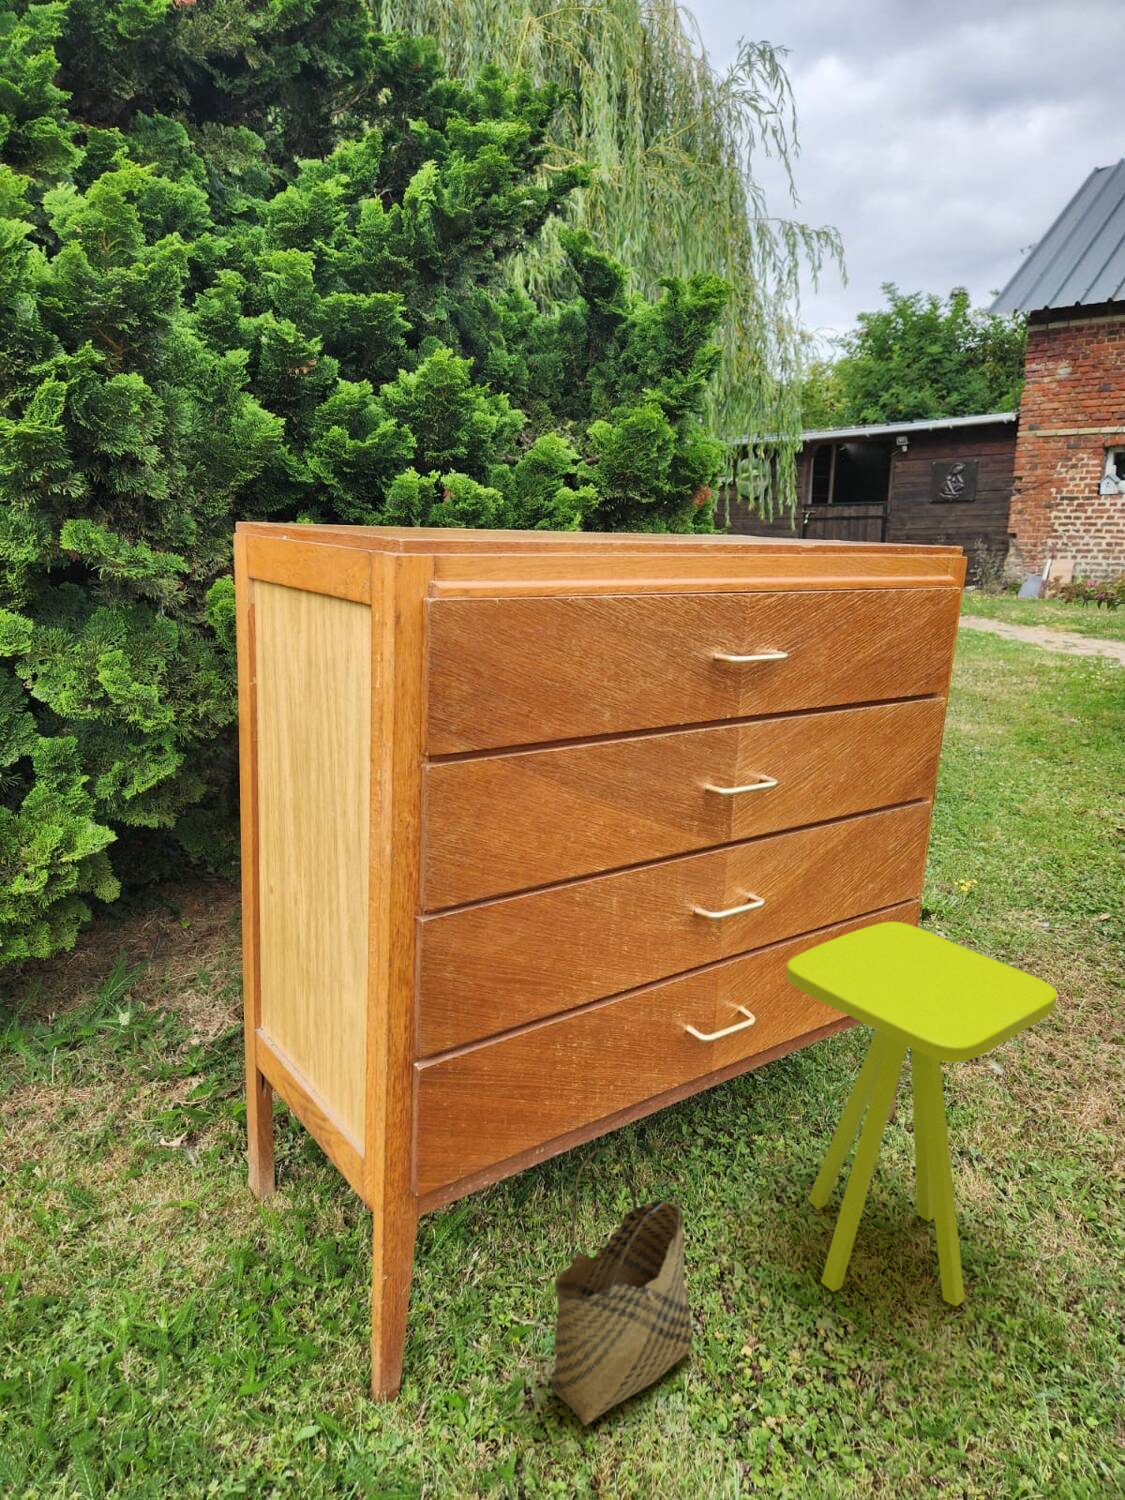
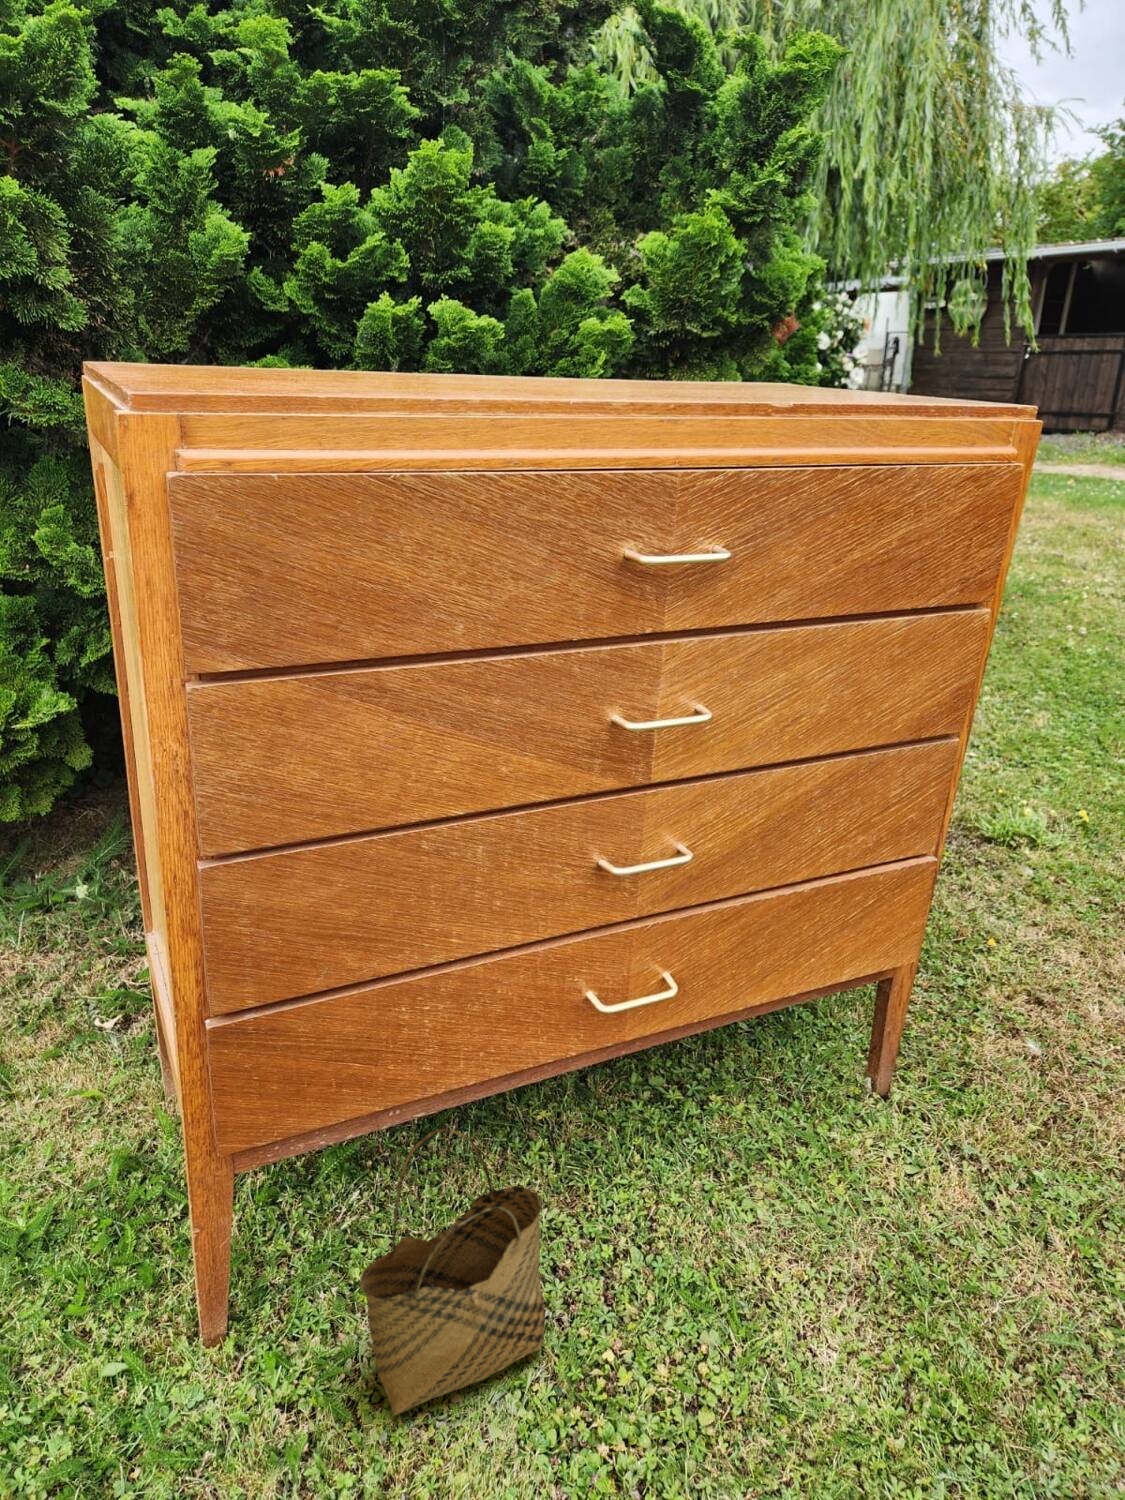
side table: present [786,922,1057,1306] -> none [704,892,1045,1348]

